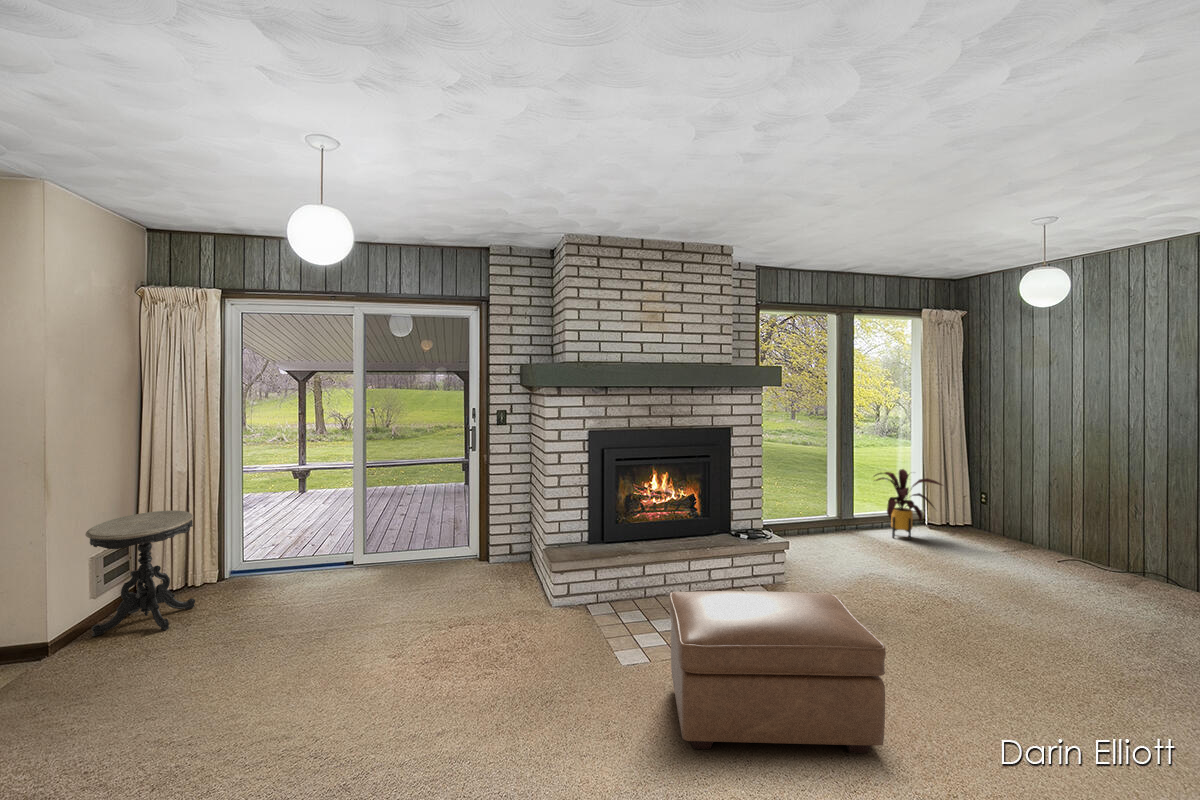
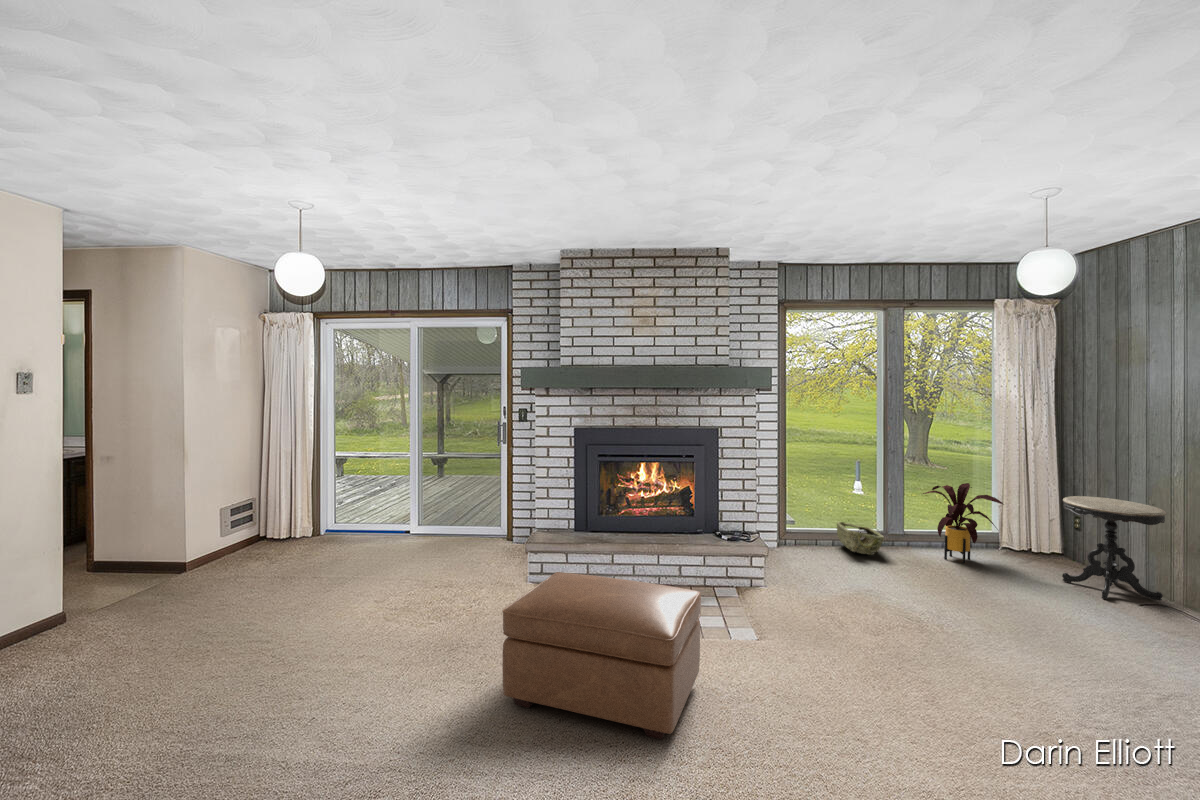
side table: present [85,510,195,636] -> present [1062,496,1167,600]
woven basket: none [798,511,848,541] -> present [837,522,884,555]

